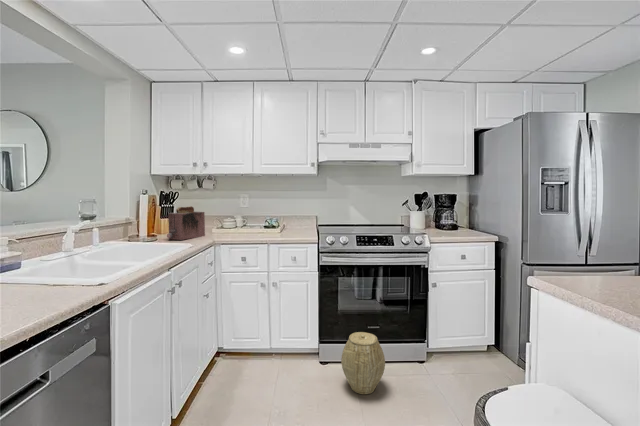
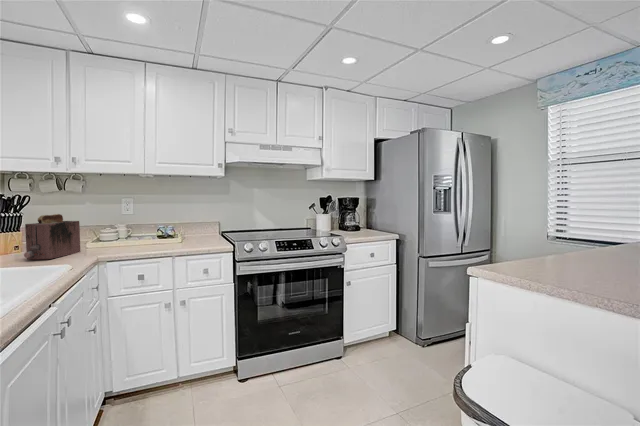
woven basket: present [341,332,385,394] -> none [269,340,315,406]

